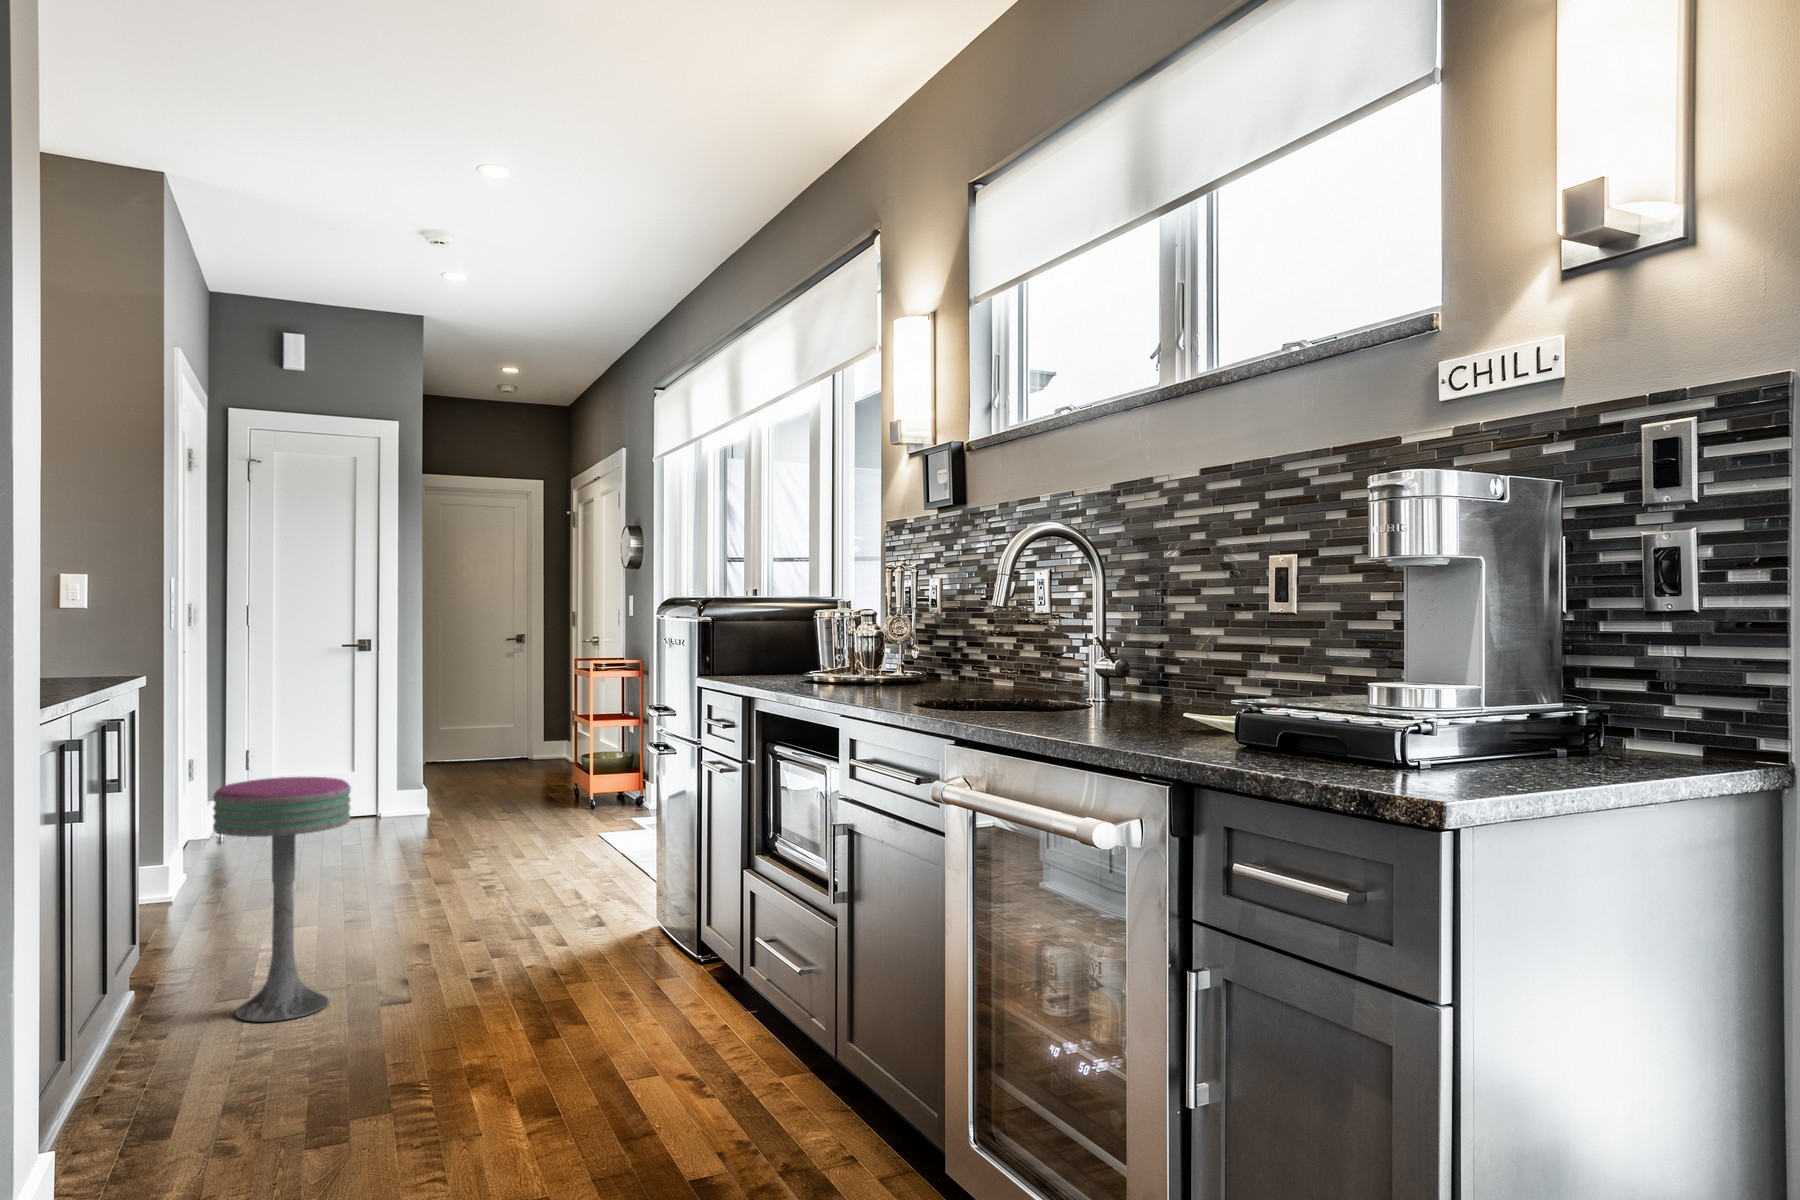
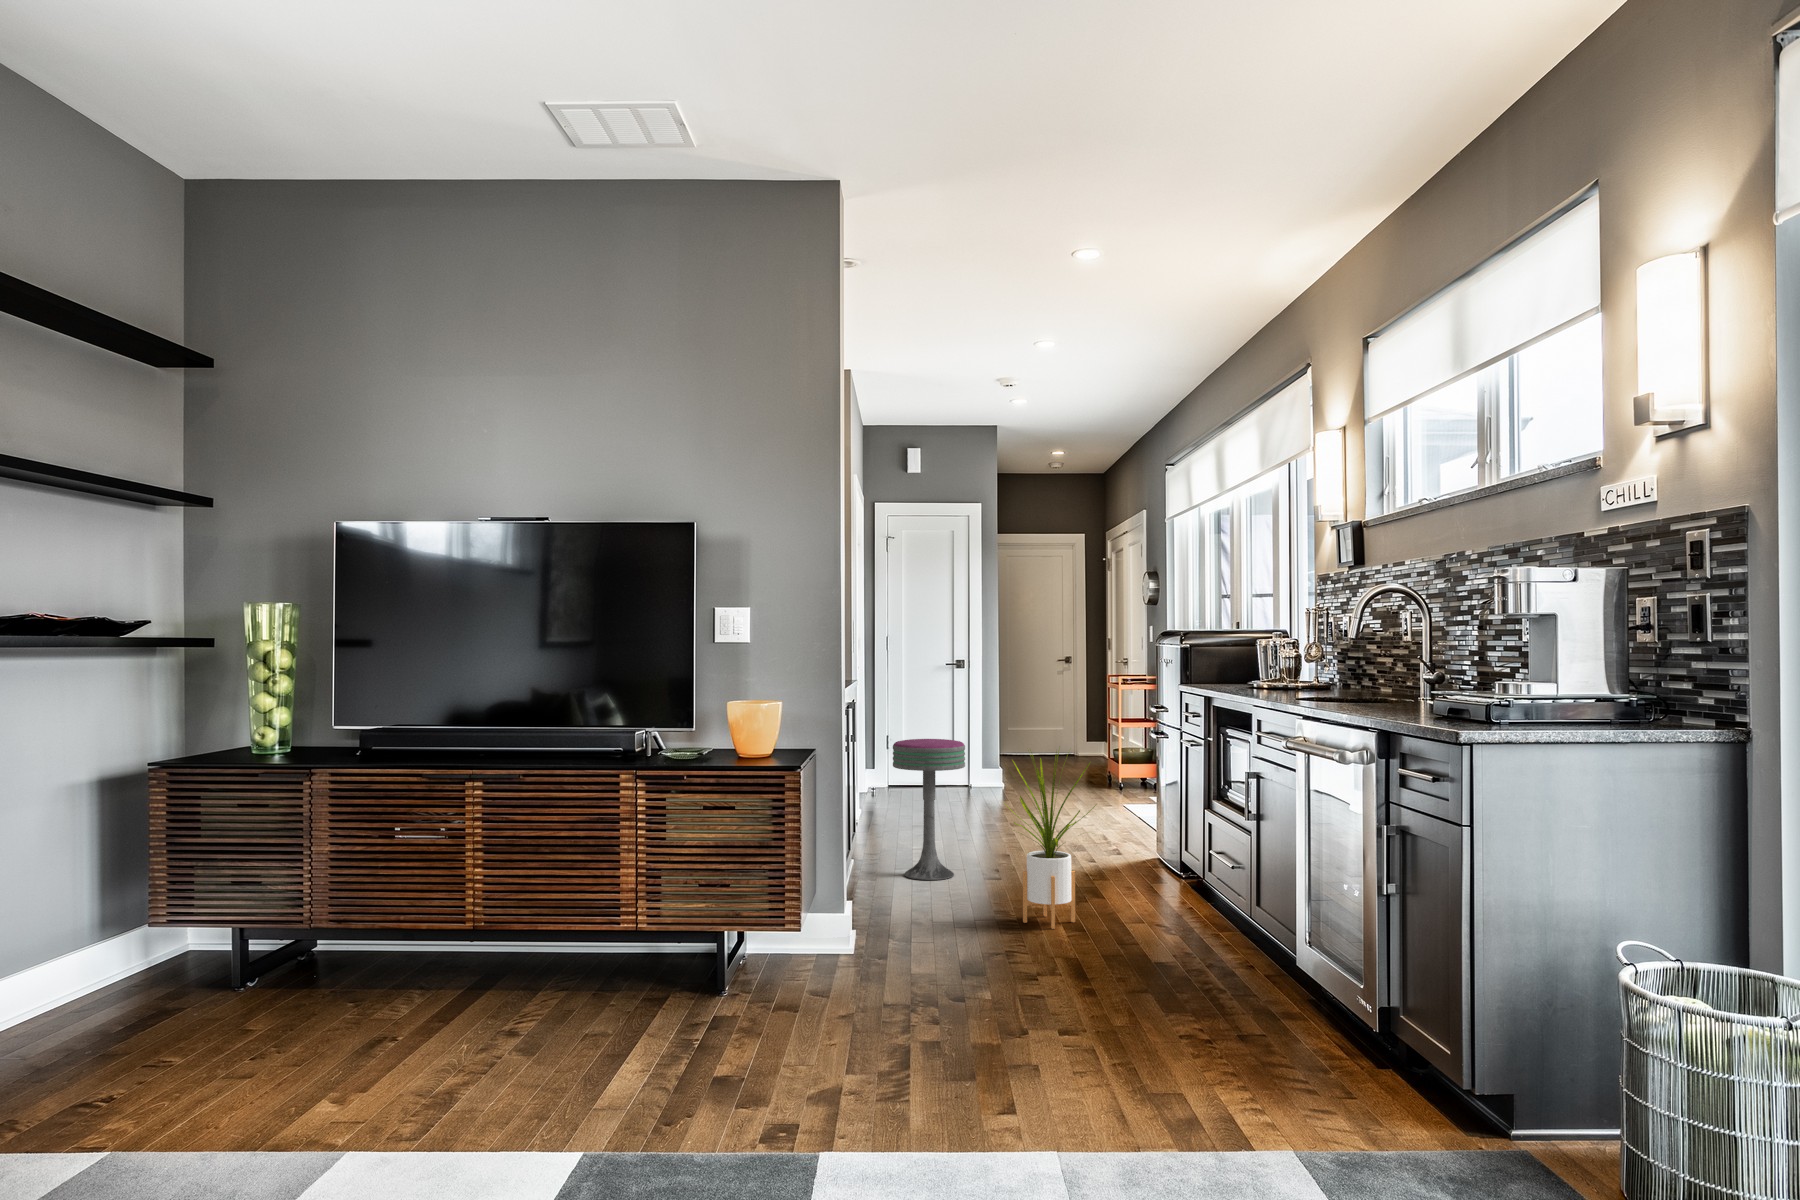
house plant: none [412,788,581,1111] -> present [1006,751,1096,929]

